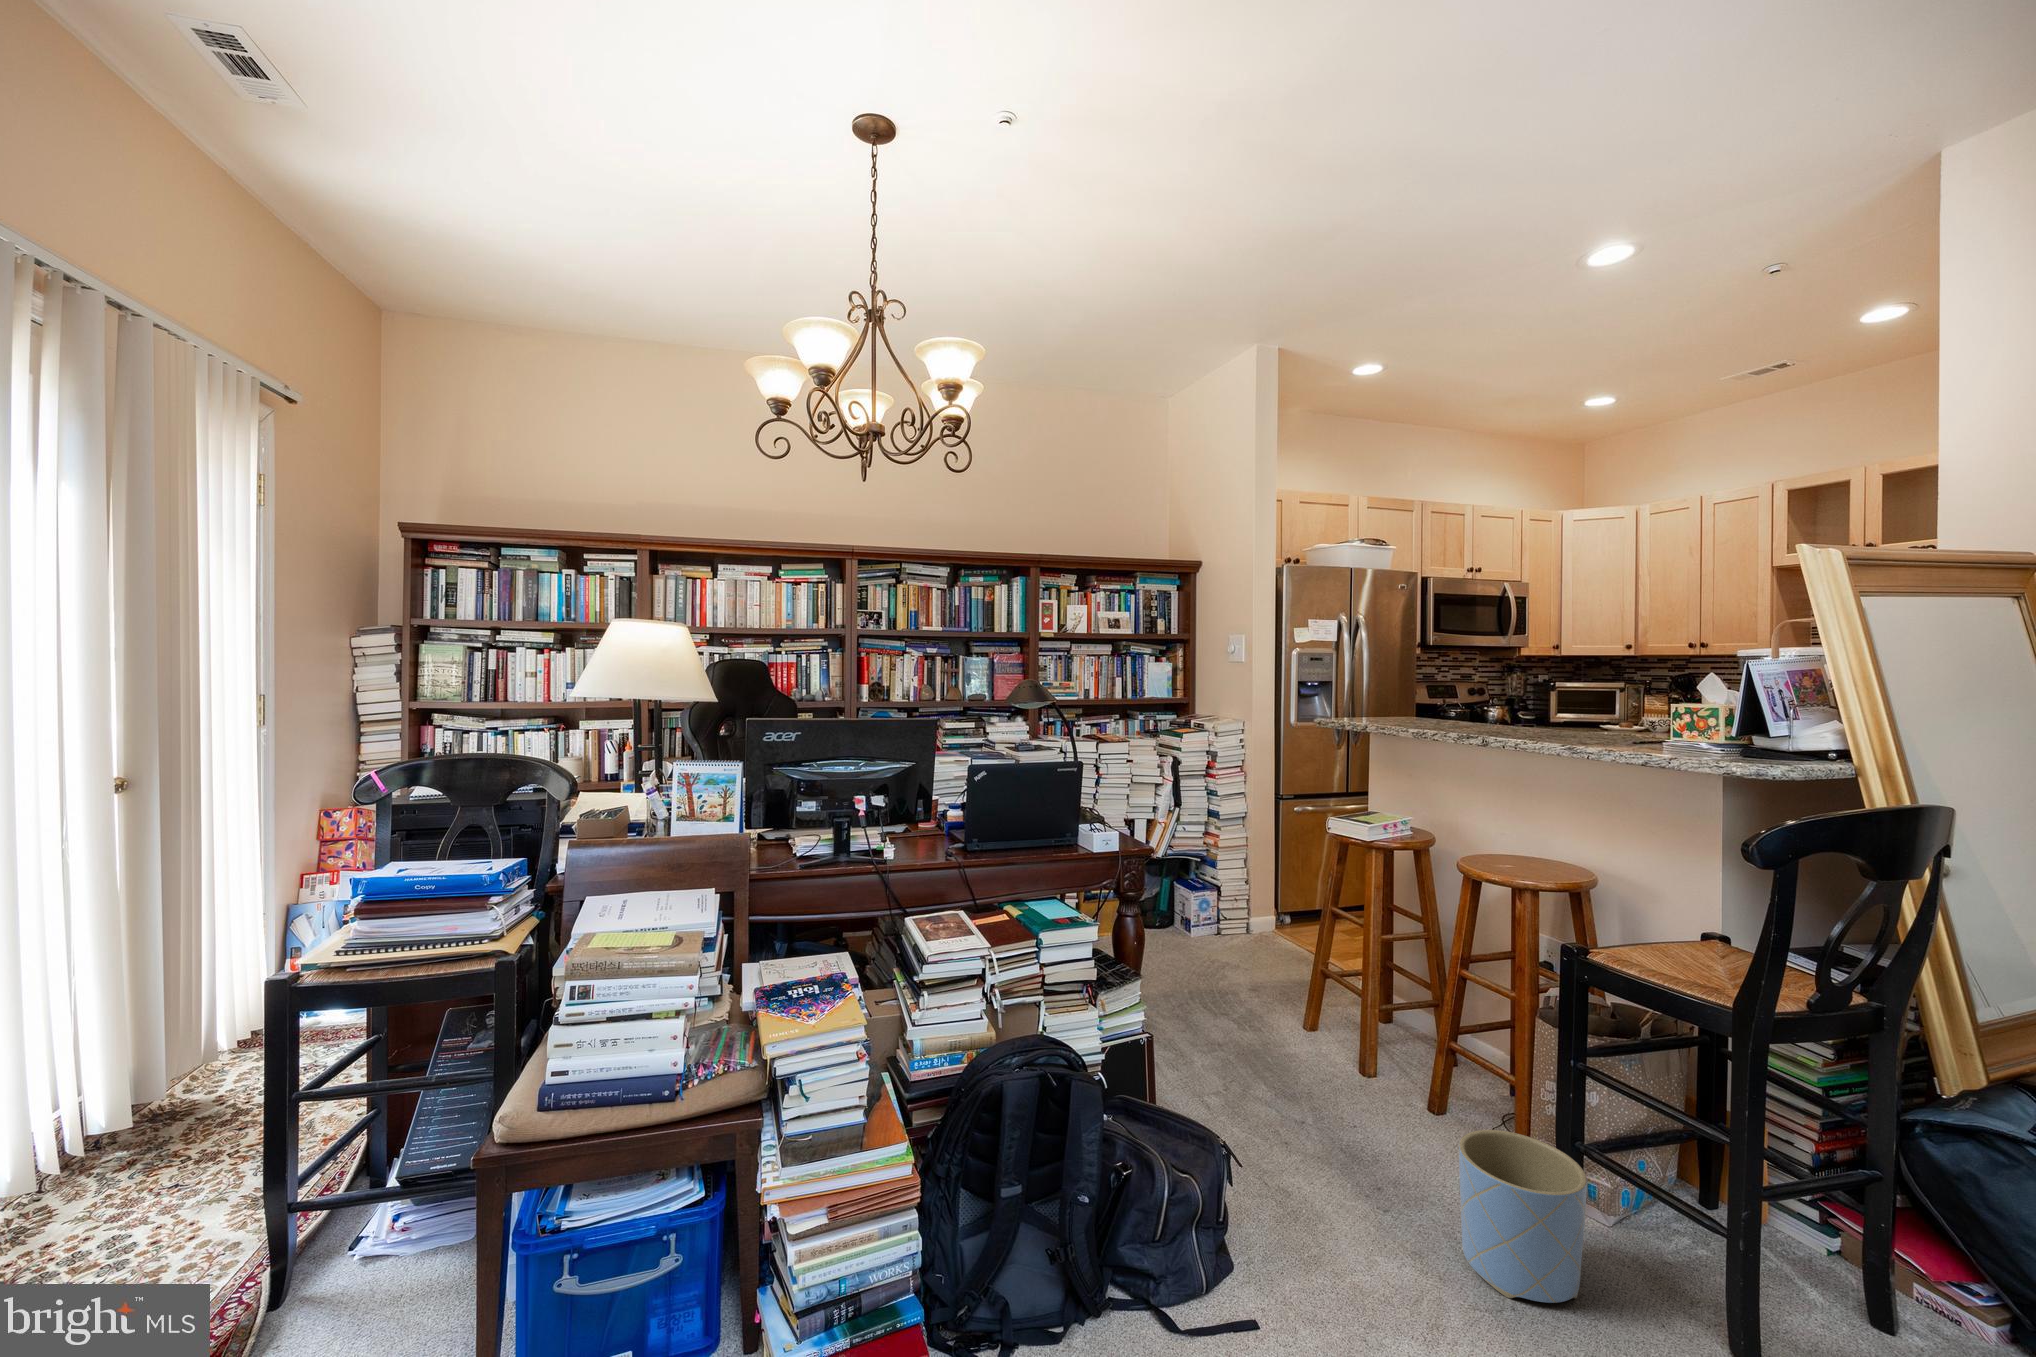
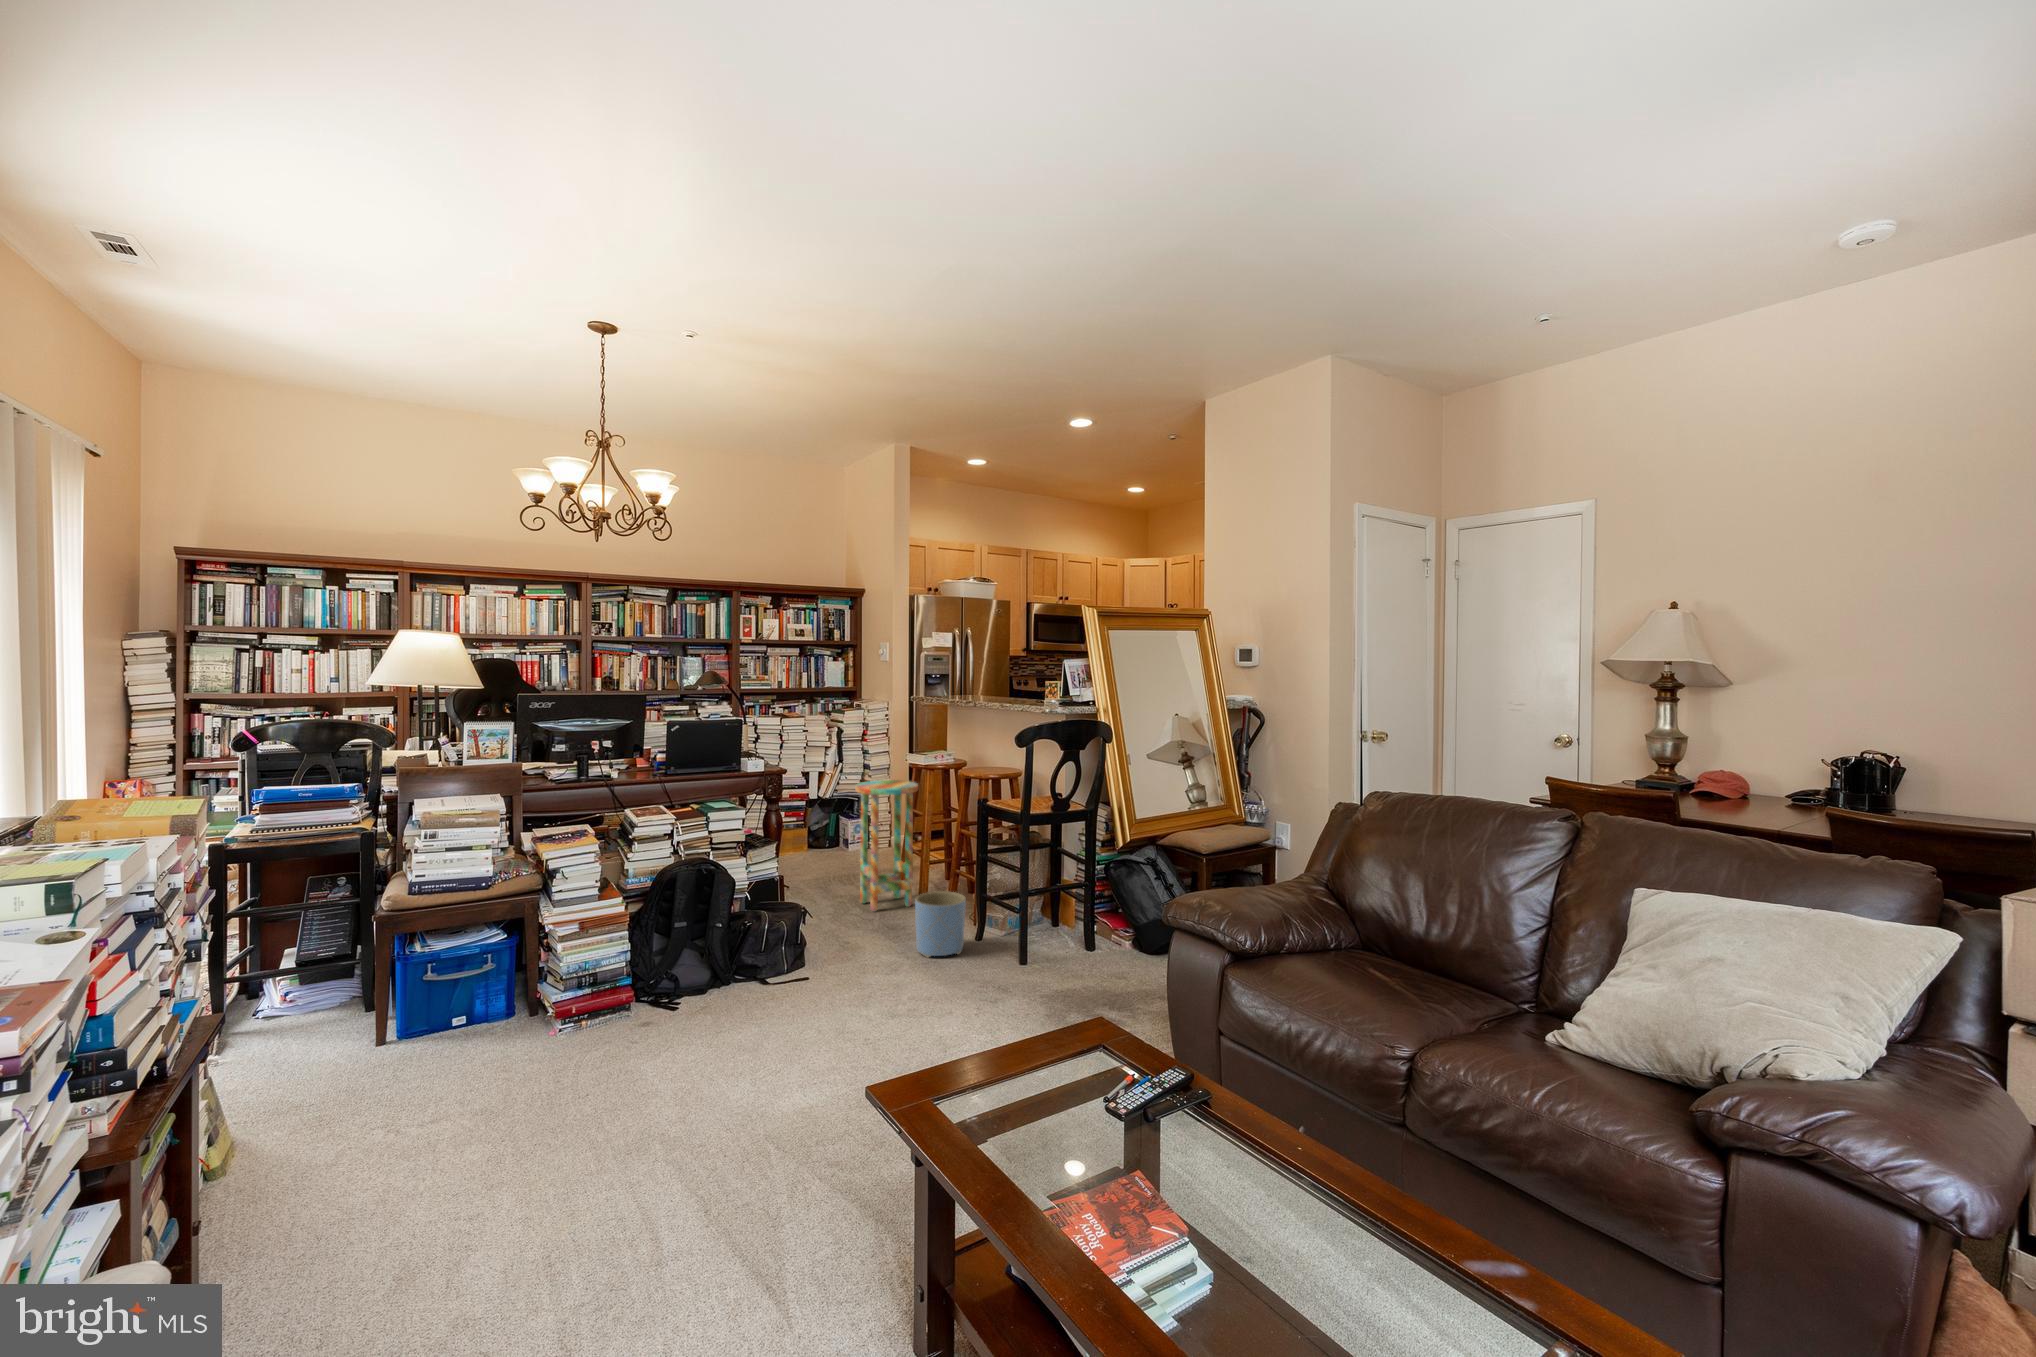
side table: none [1260,861,1376,1102] -> present [855,780,918,912]

